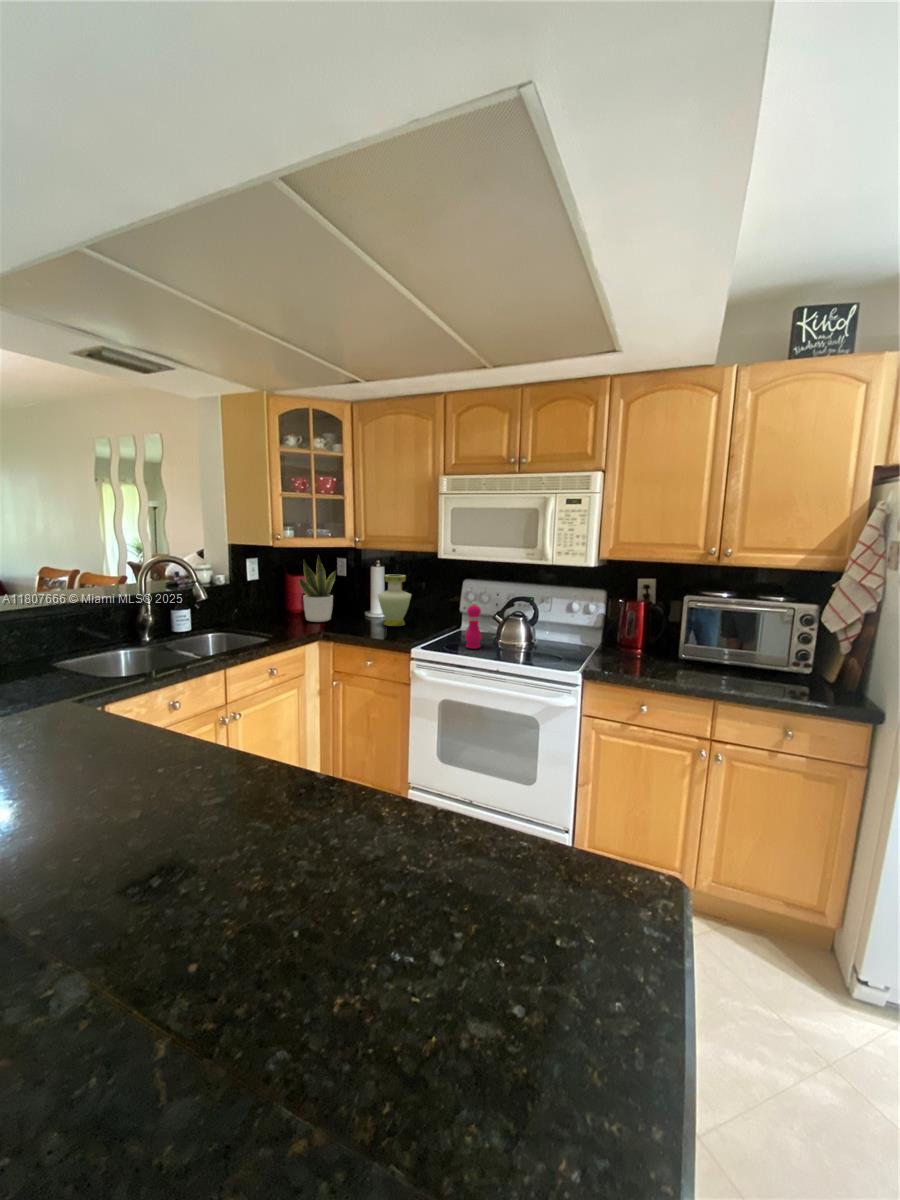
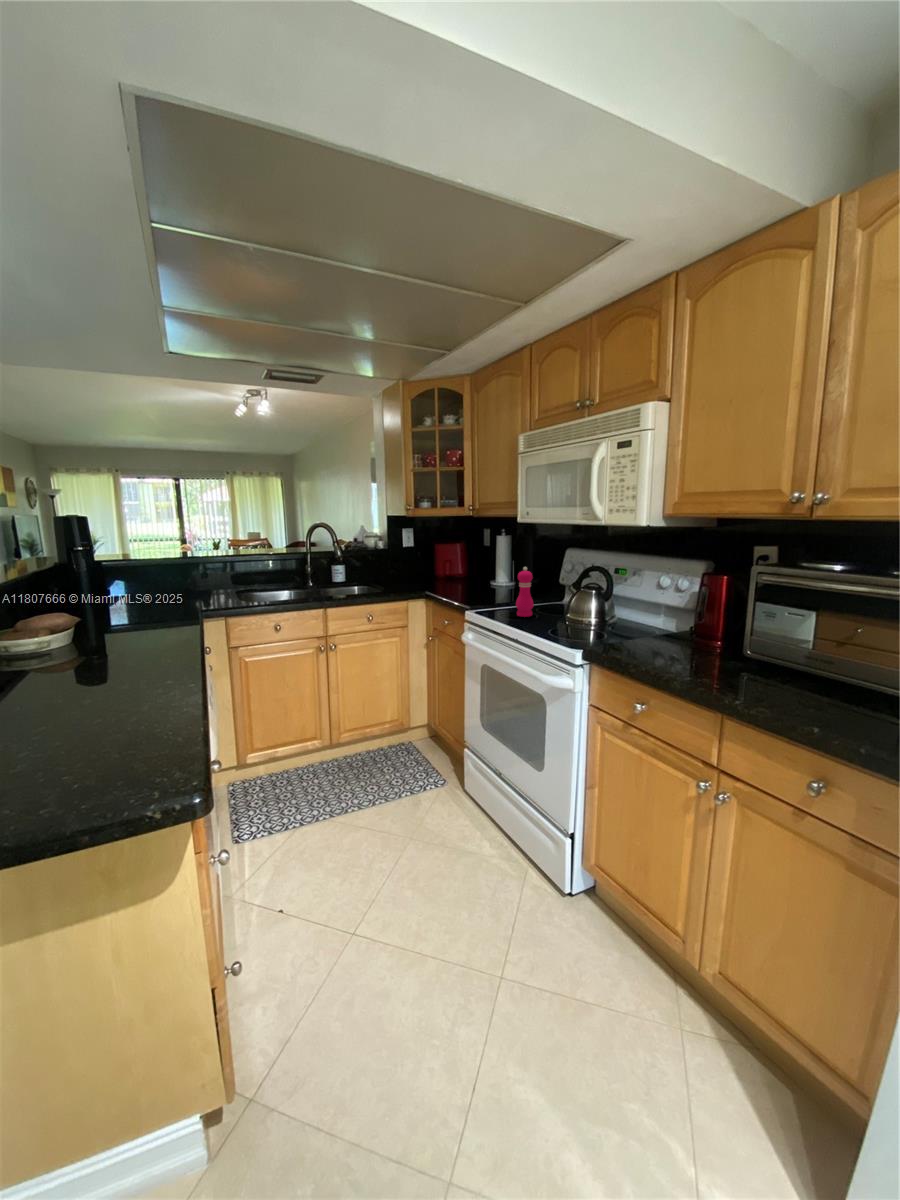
potted plant: present [299,557,336,622] -> none [424,522,467,584]
vase: present [378,575,411,626] -> none [482,541,516,592]

